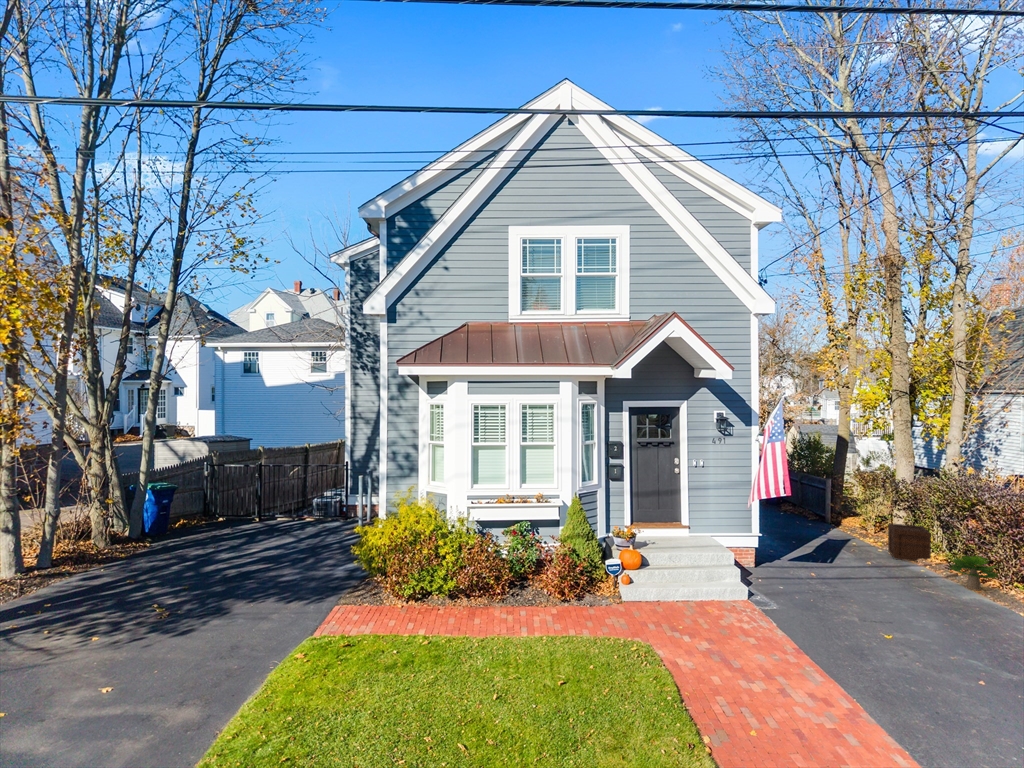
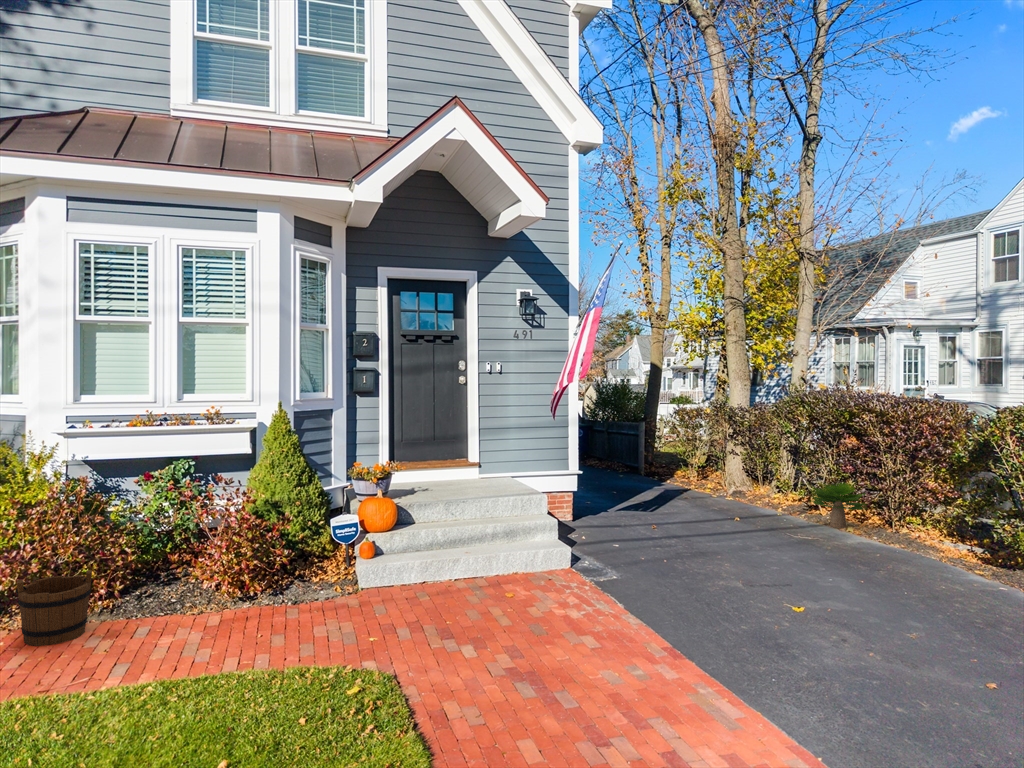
wooden crate: present [888,523,931,561] -> none [726,460,777,505]
bucket: none [470,578,499,613] -> present [16,570,92,646]

